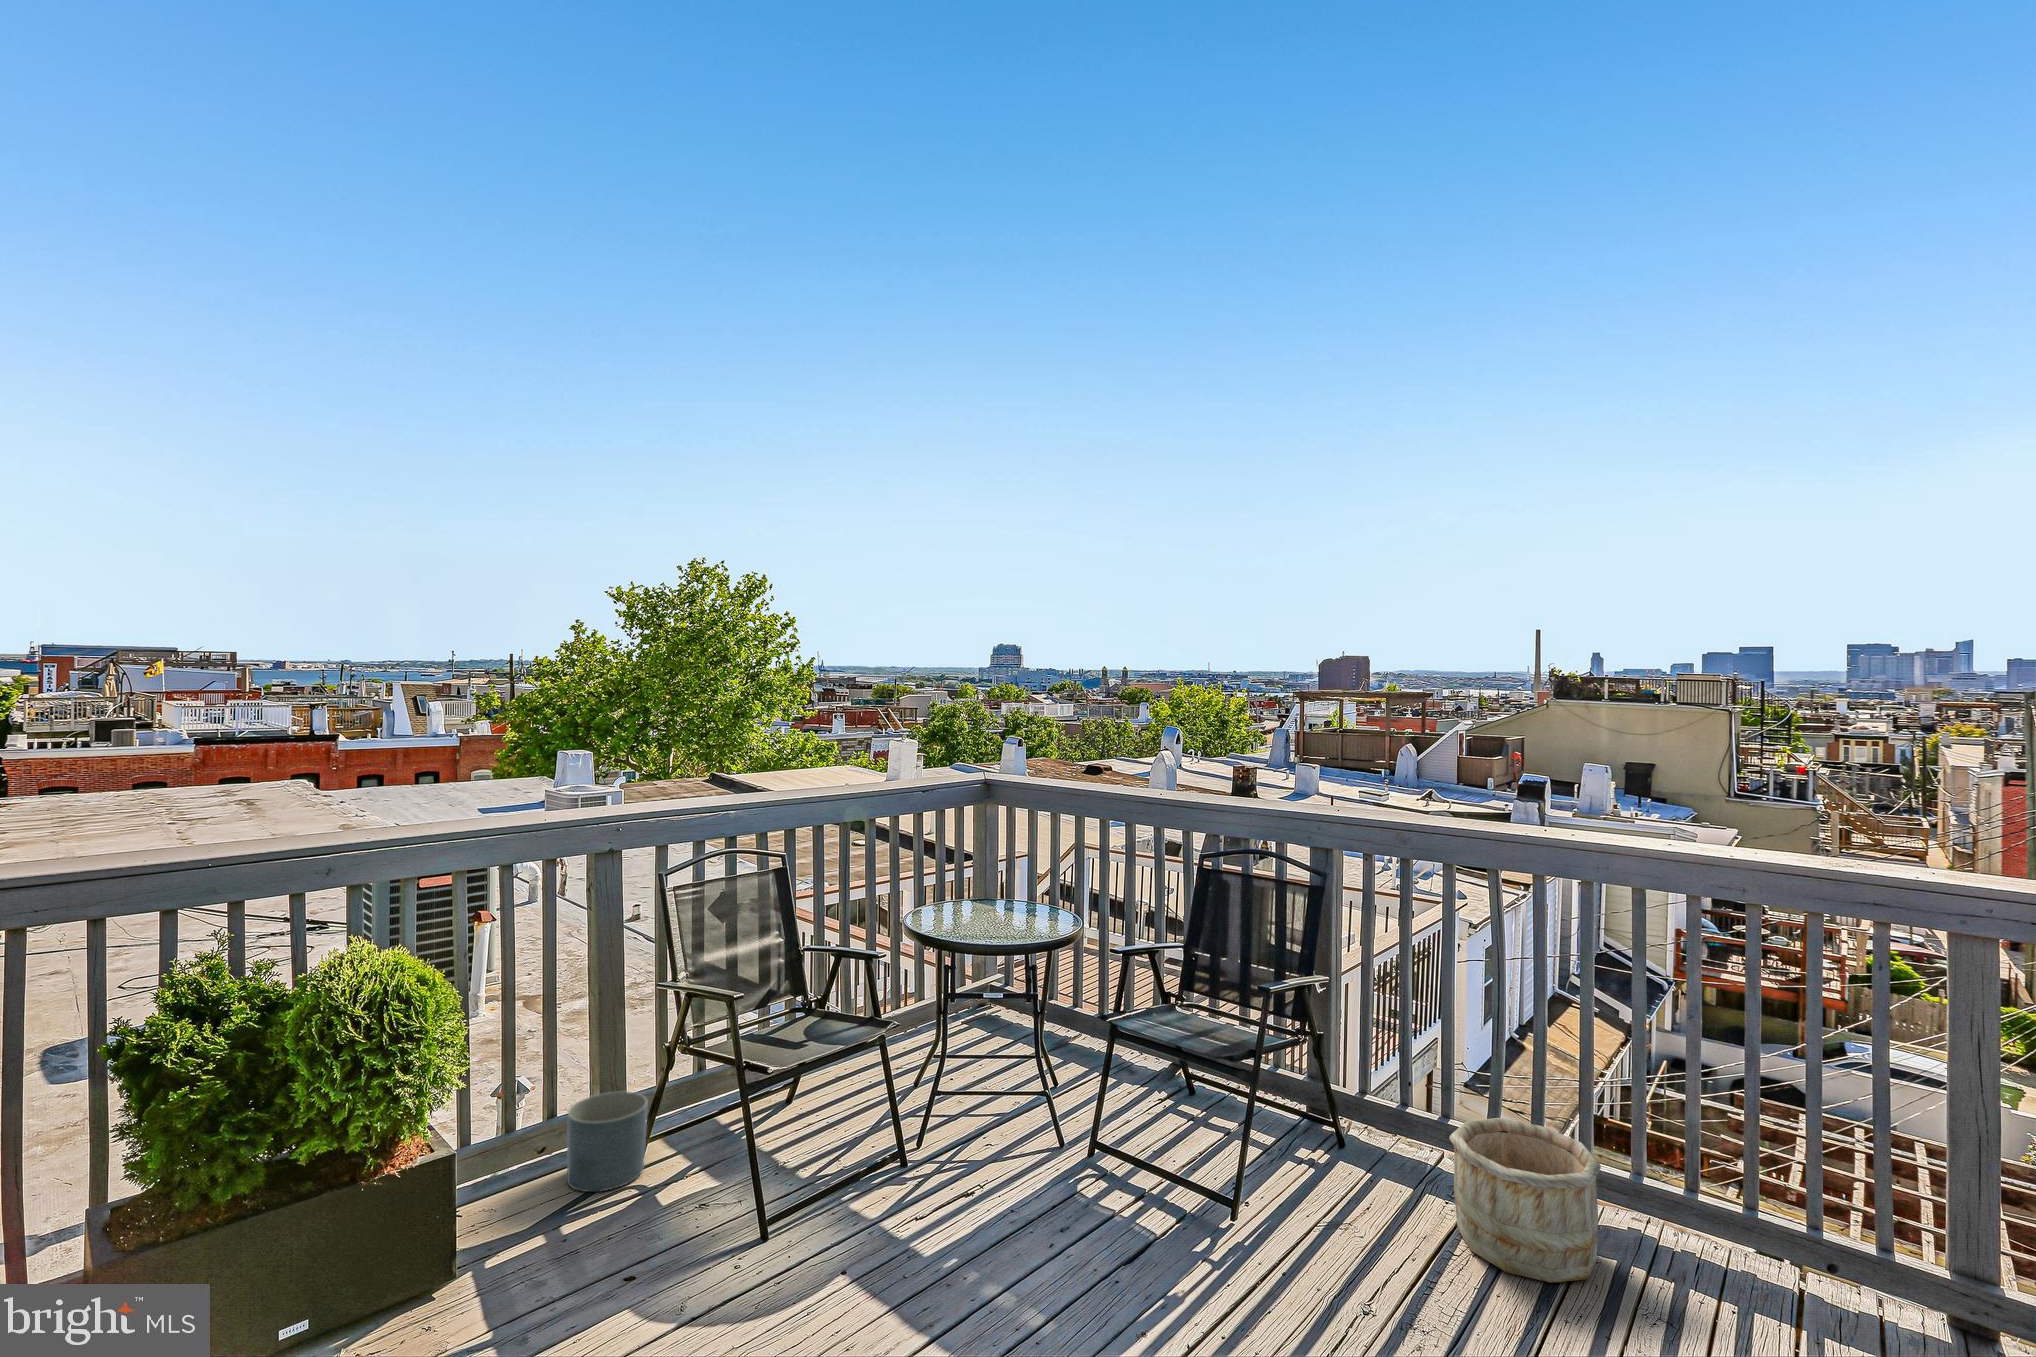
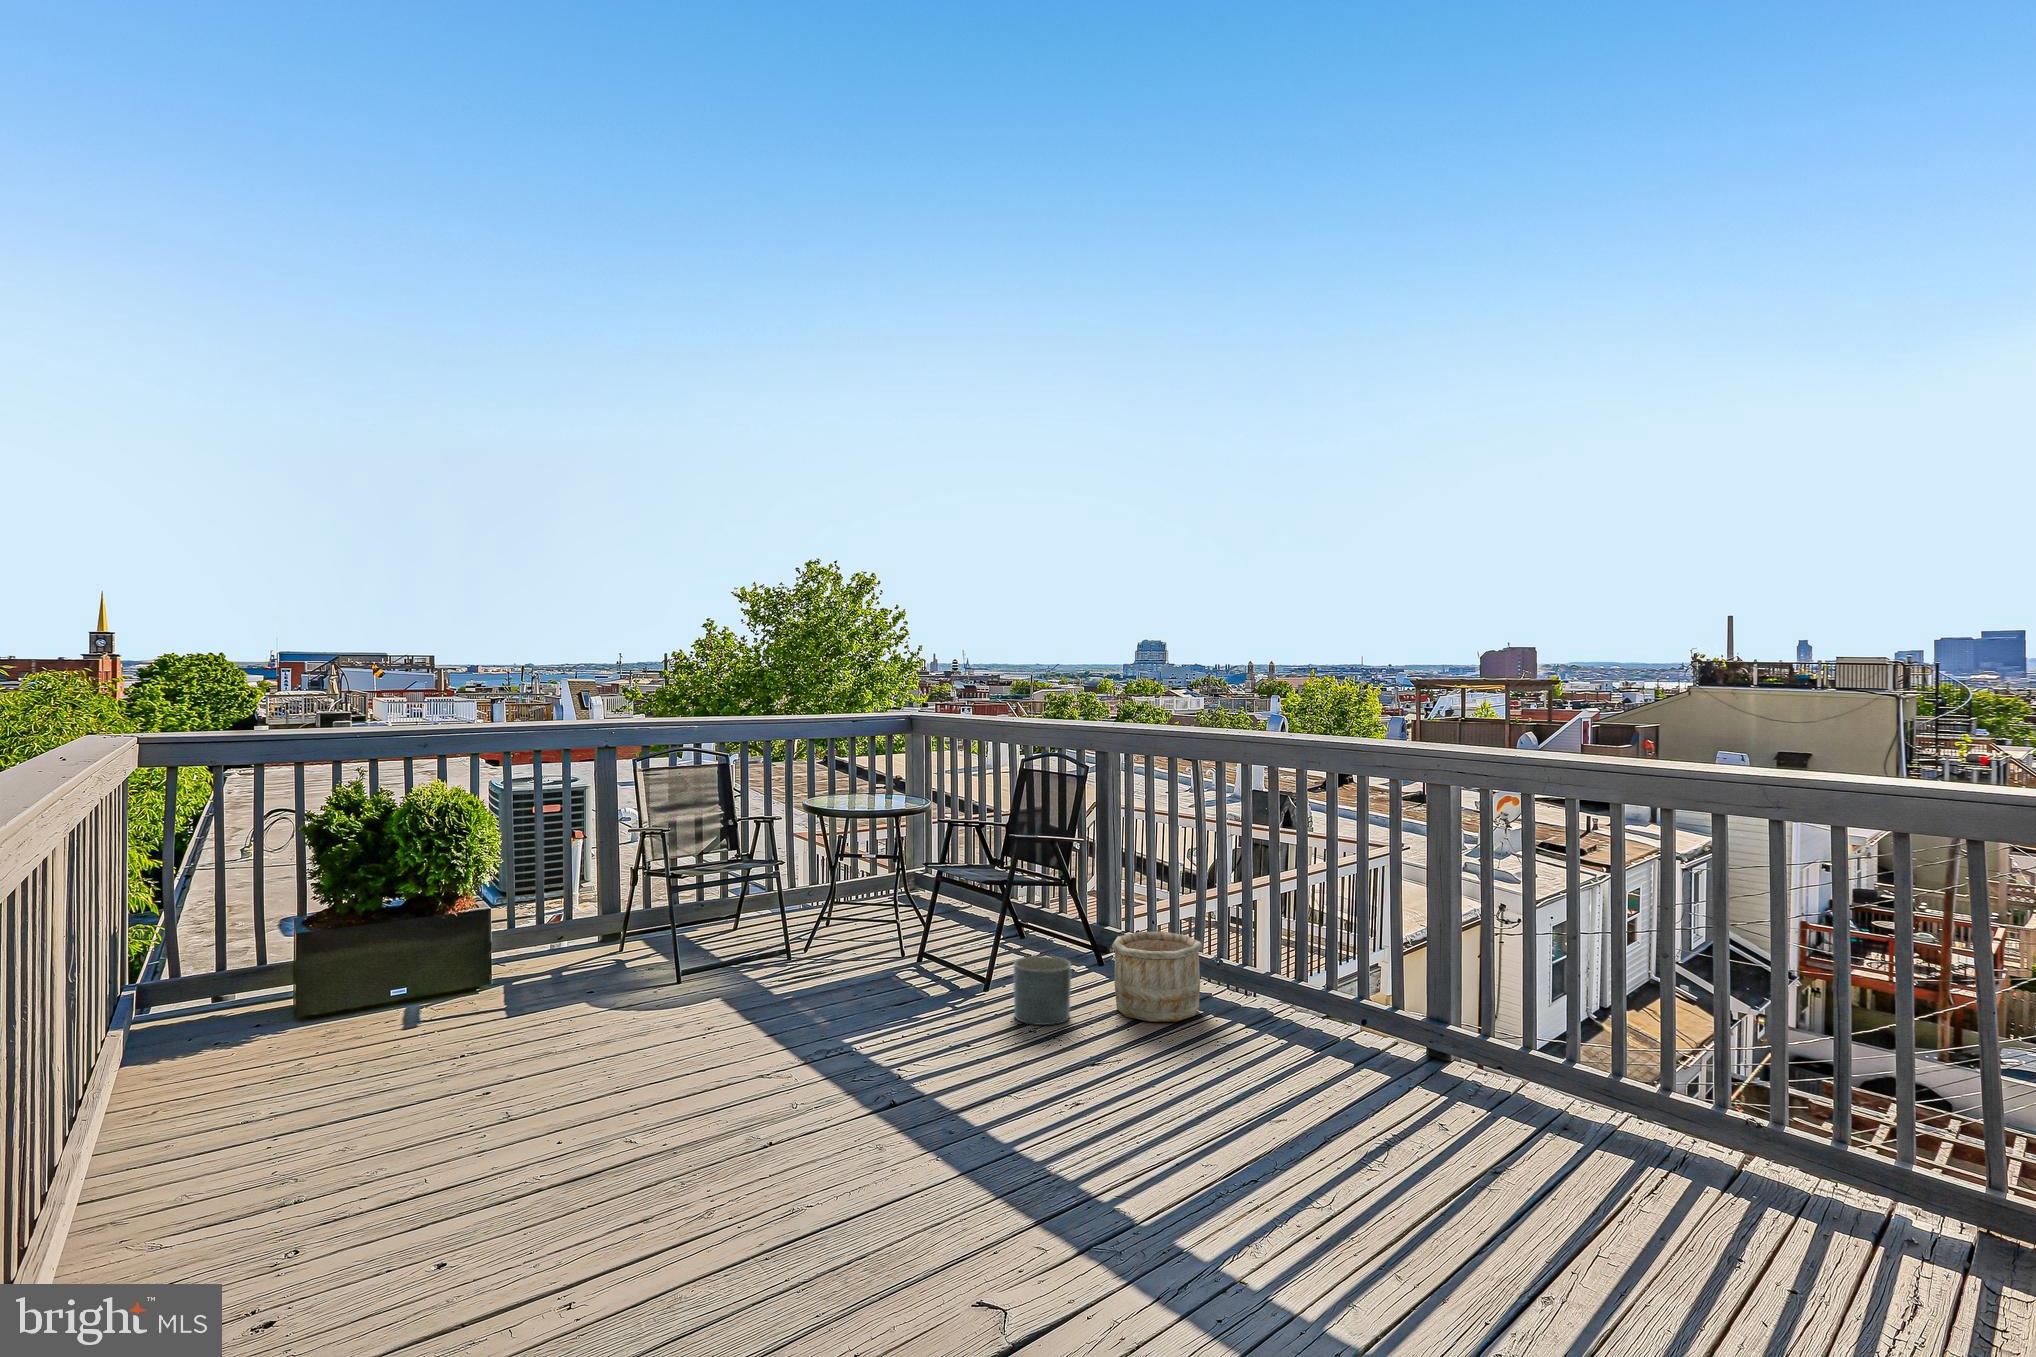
planter: present [567,1091,648,1192] -> present [1014,956,1071,1025]

